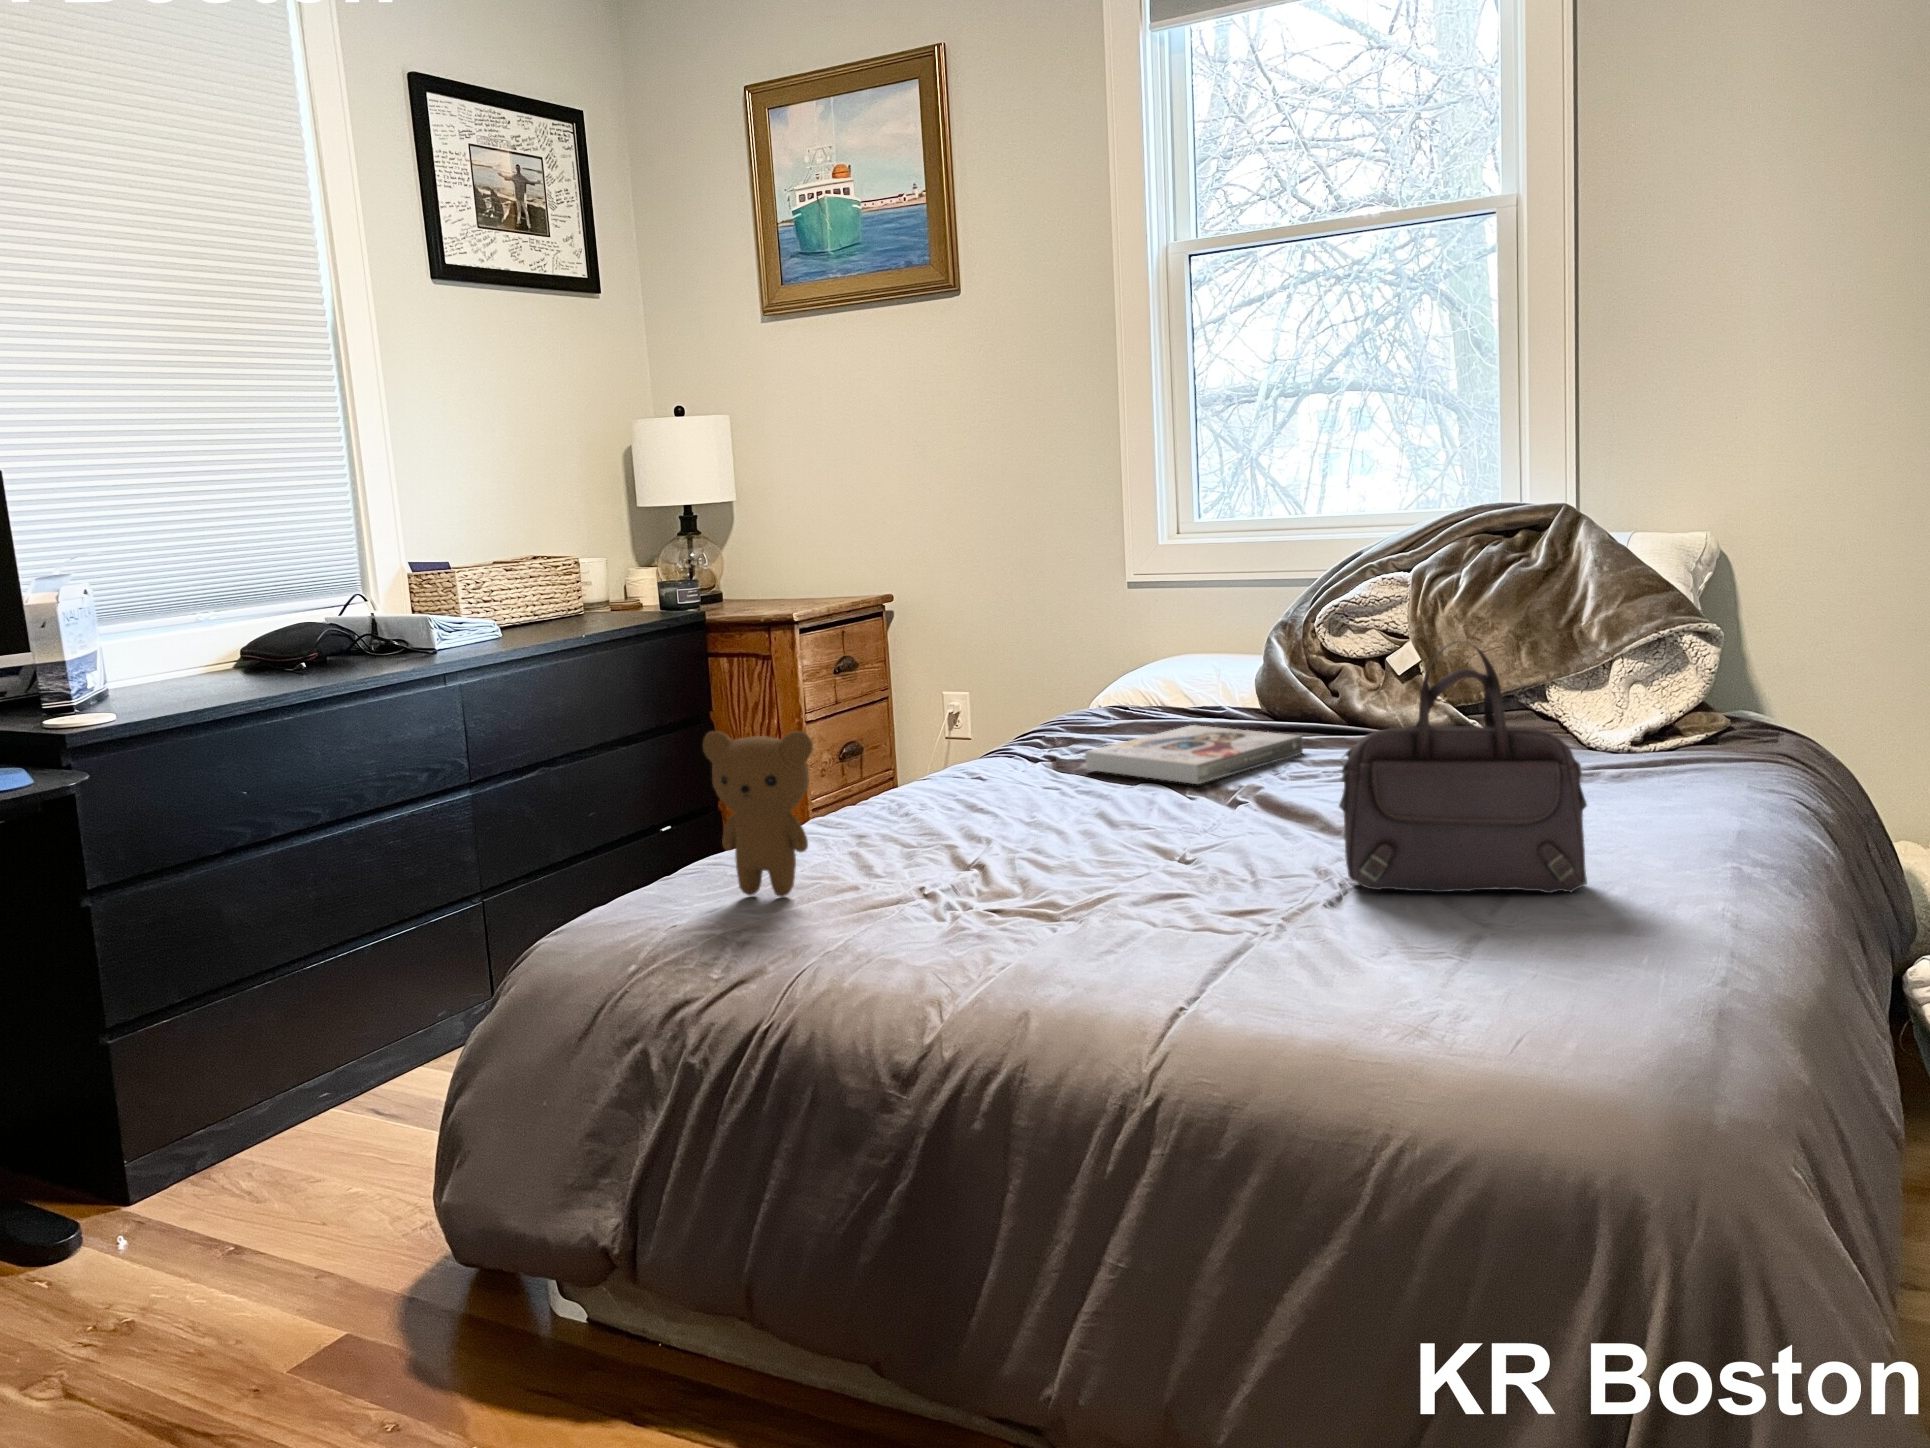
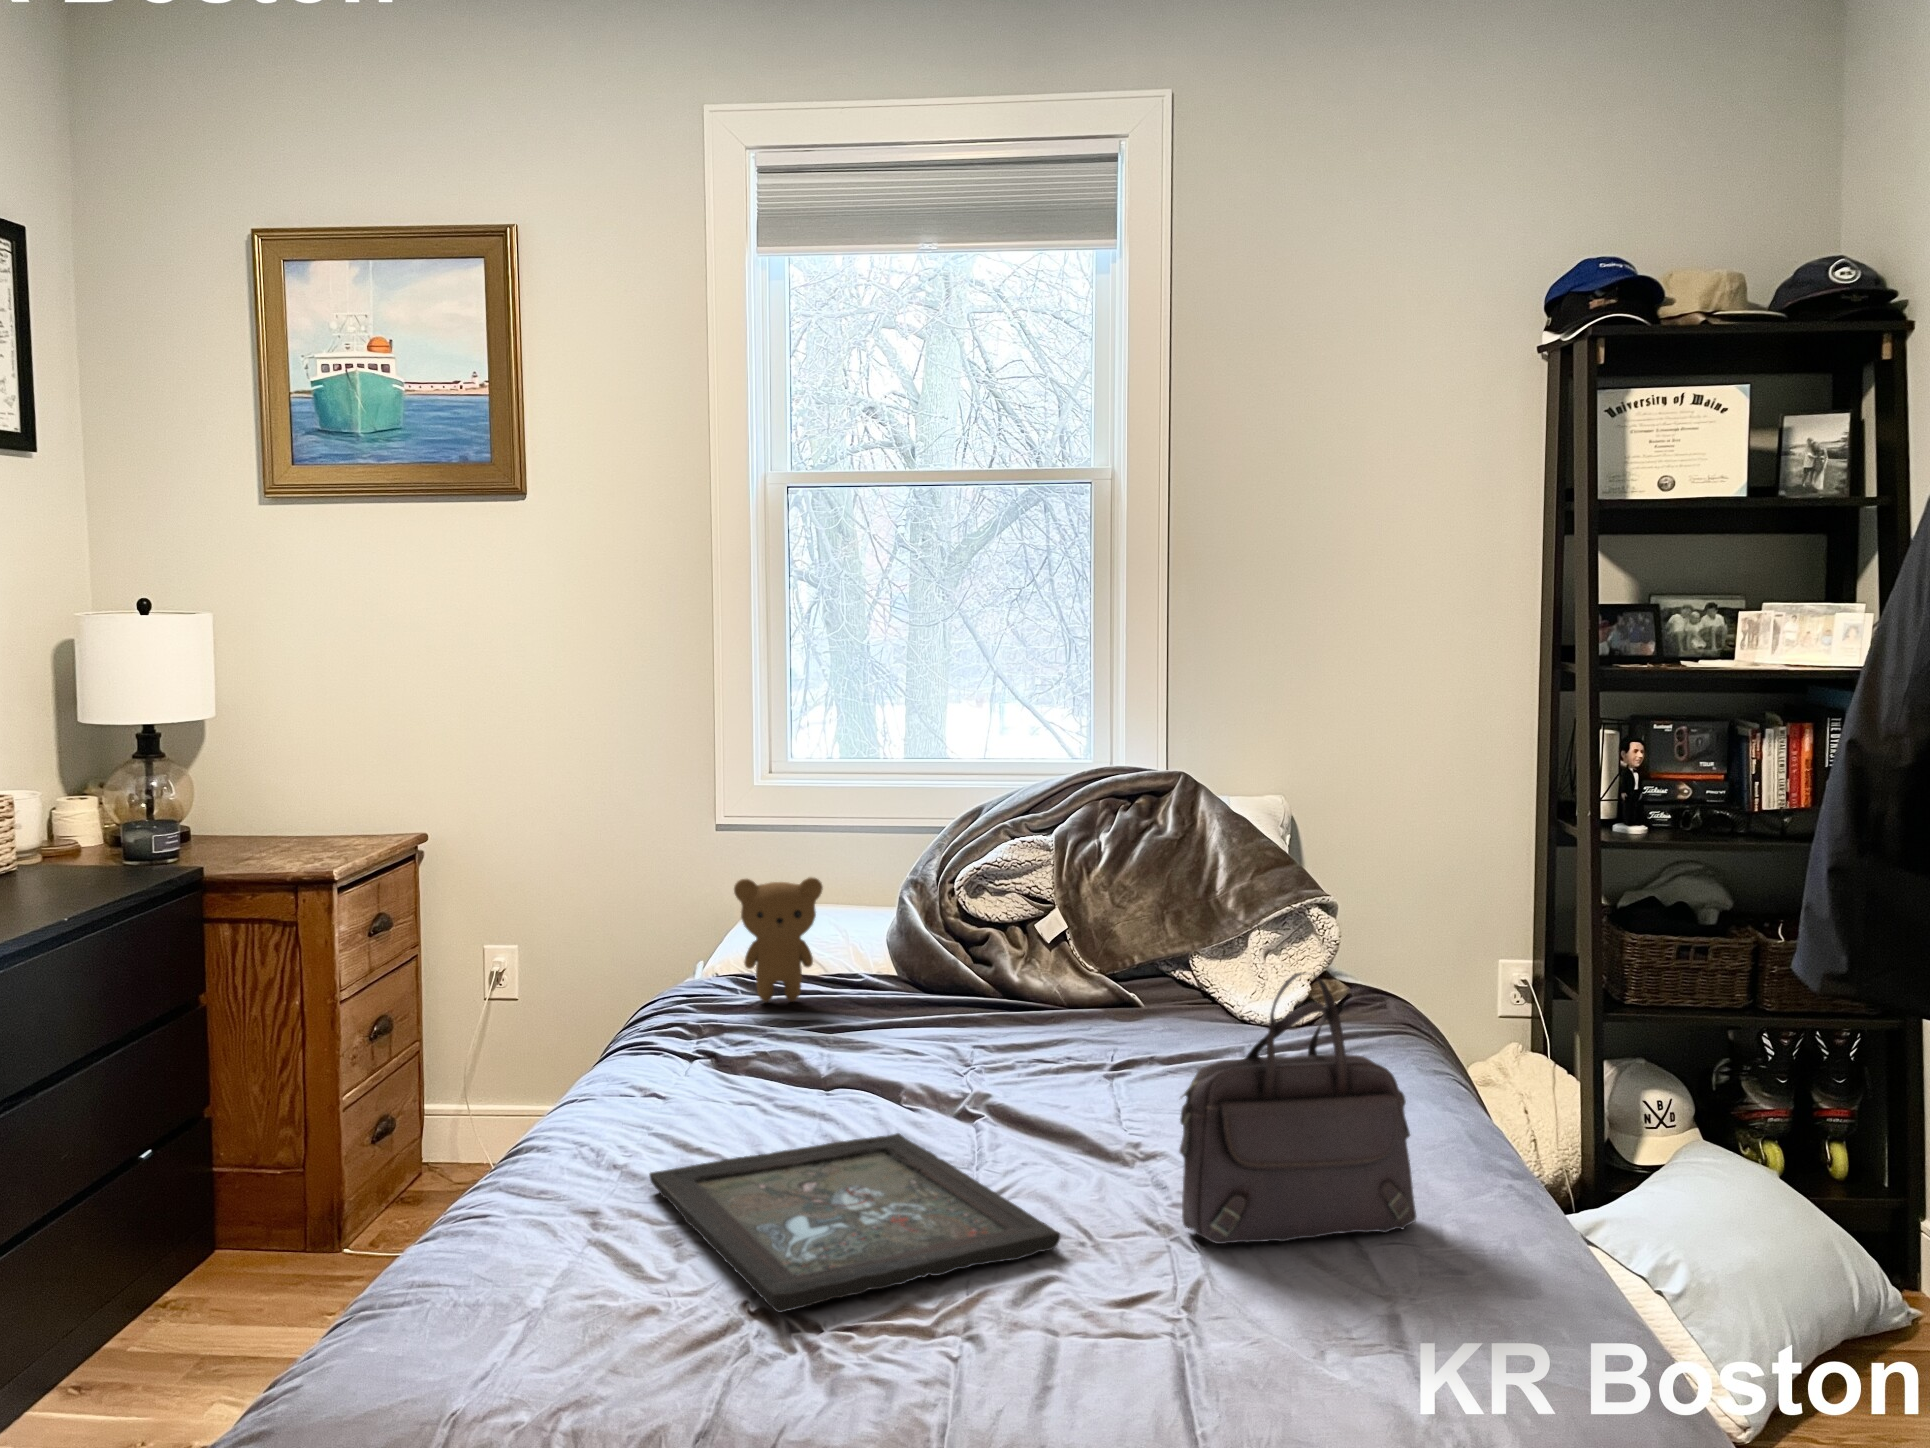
book: present [1085,725,1303,784] -> none [767,1007,981,1092]
teddy bear: present [703,731,813,897] -> present [734,877,823,1002]
tray: none [928,808,1225,903] -> present [649,1133,1060,1312]

